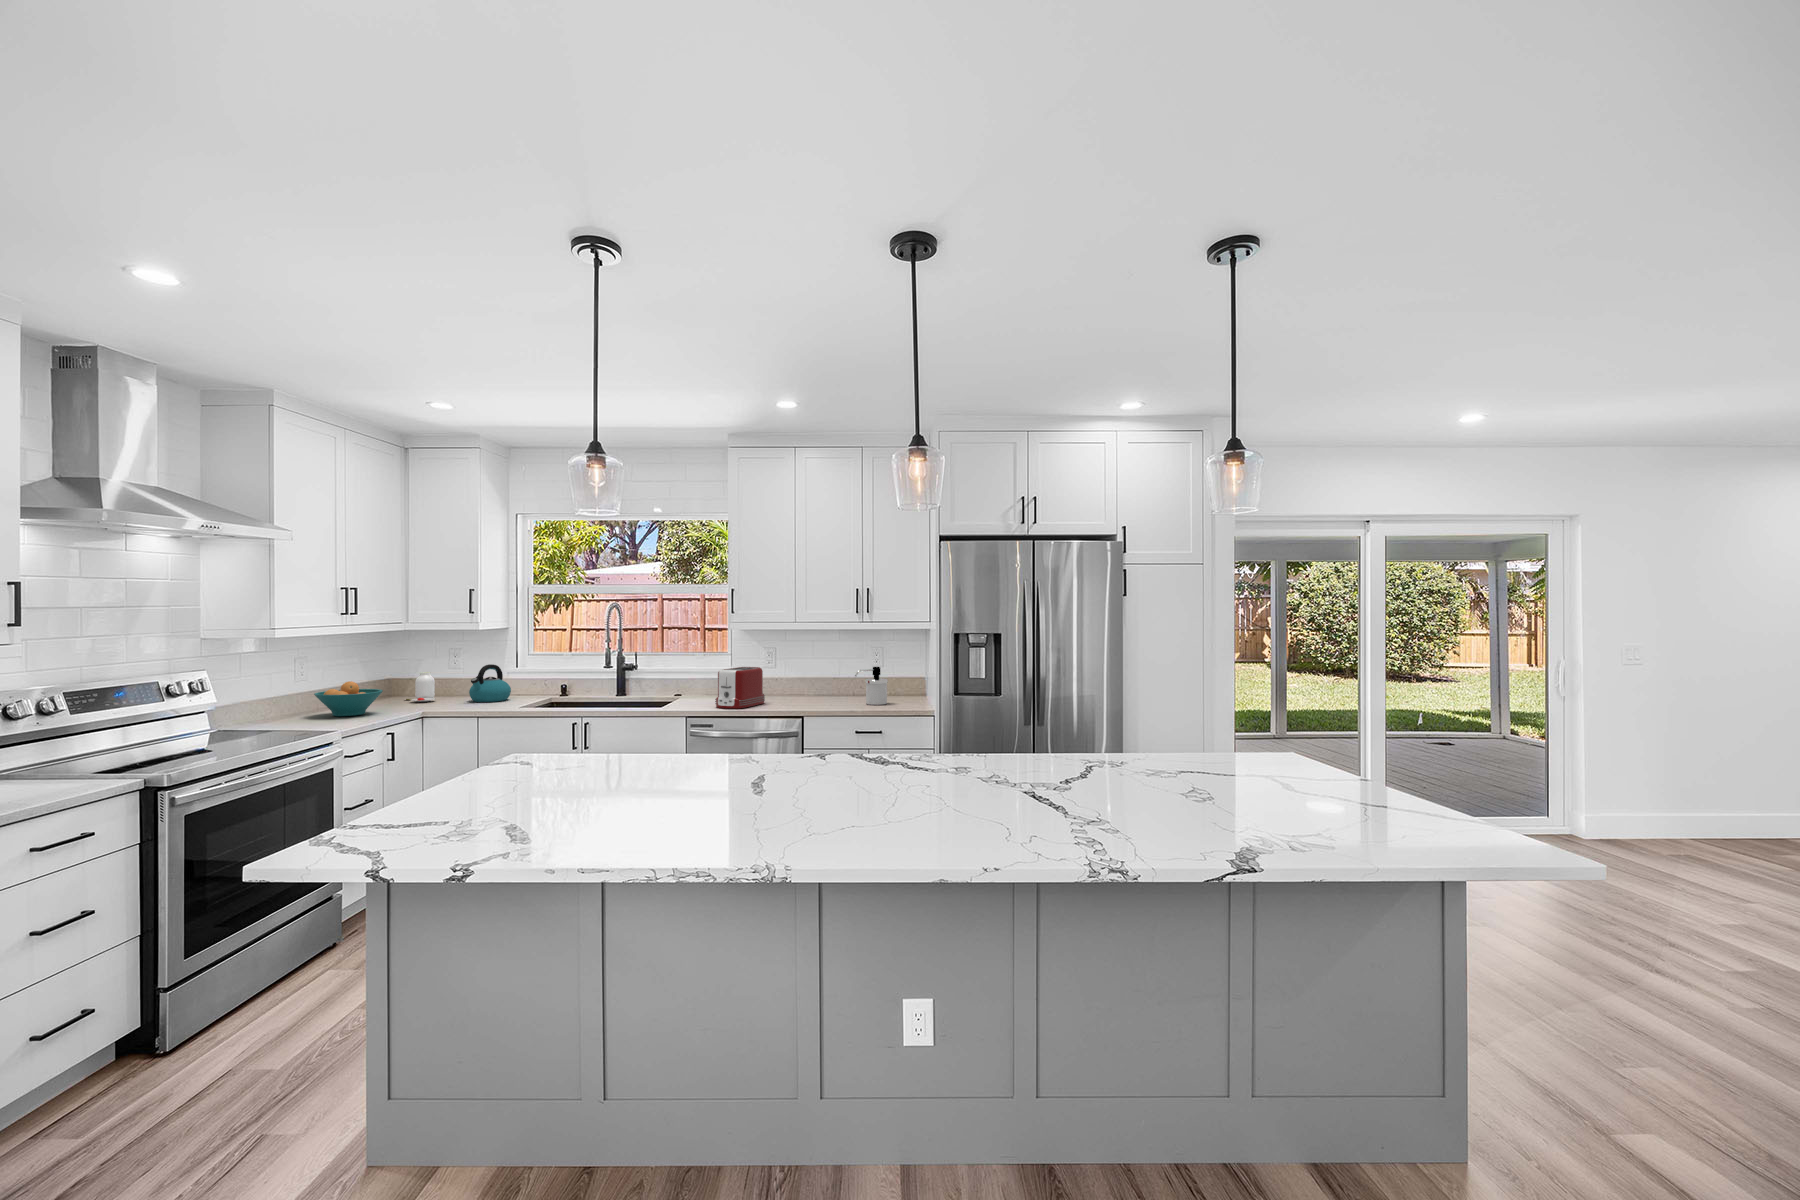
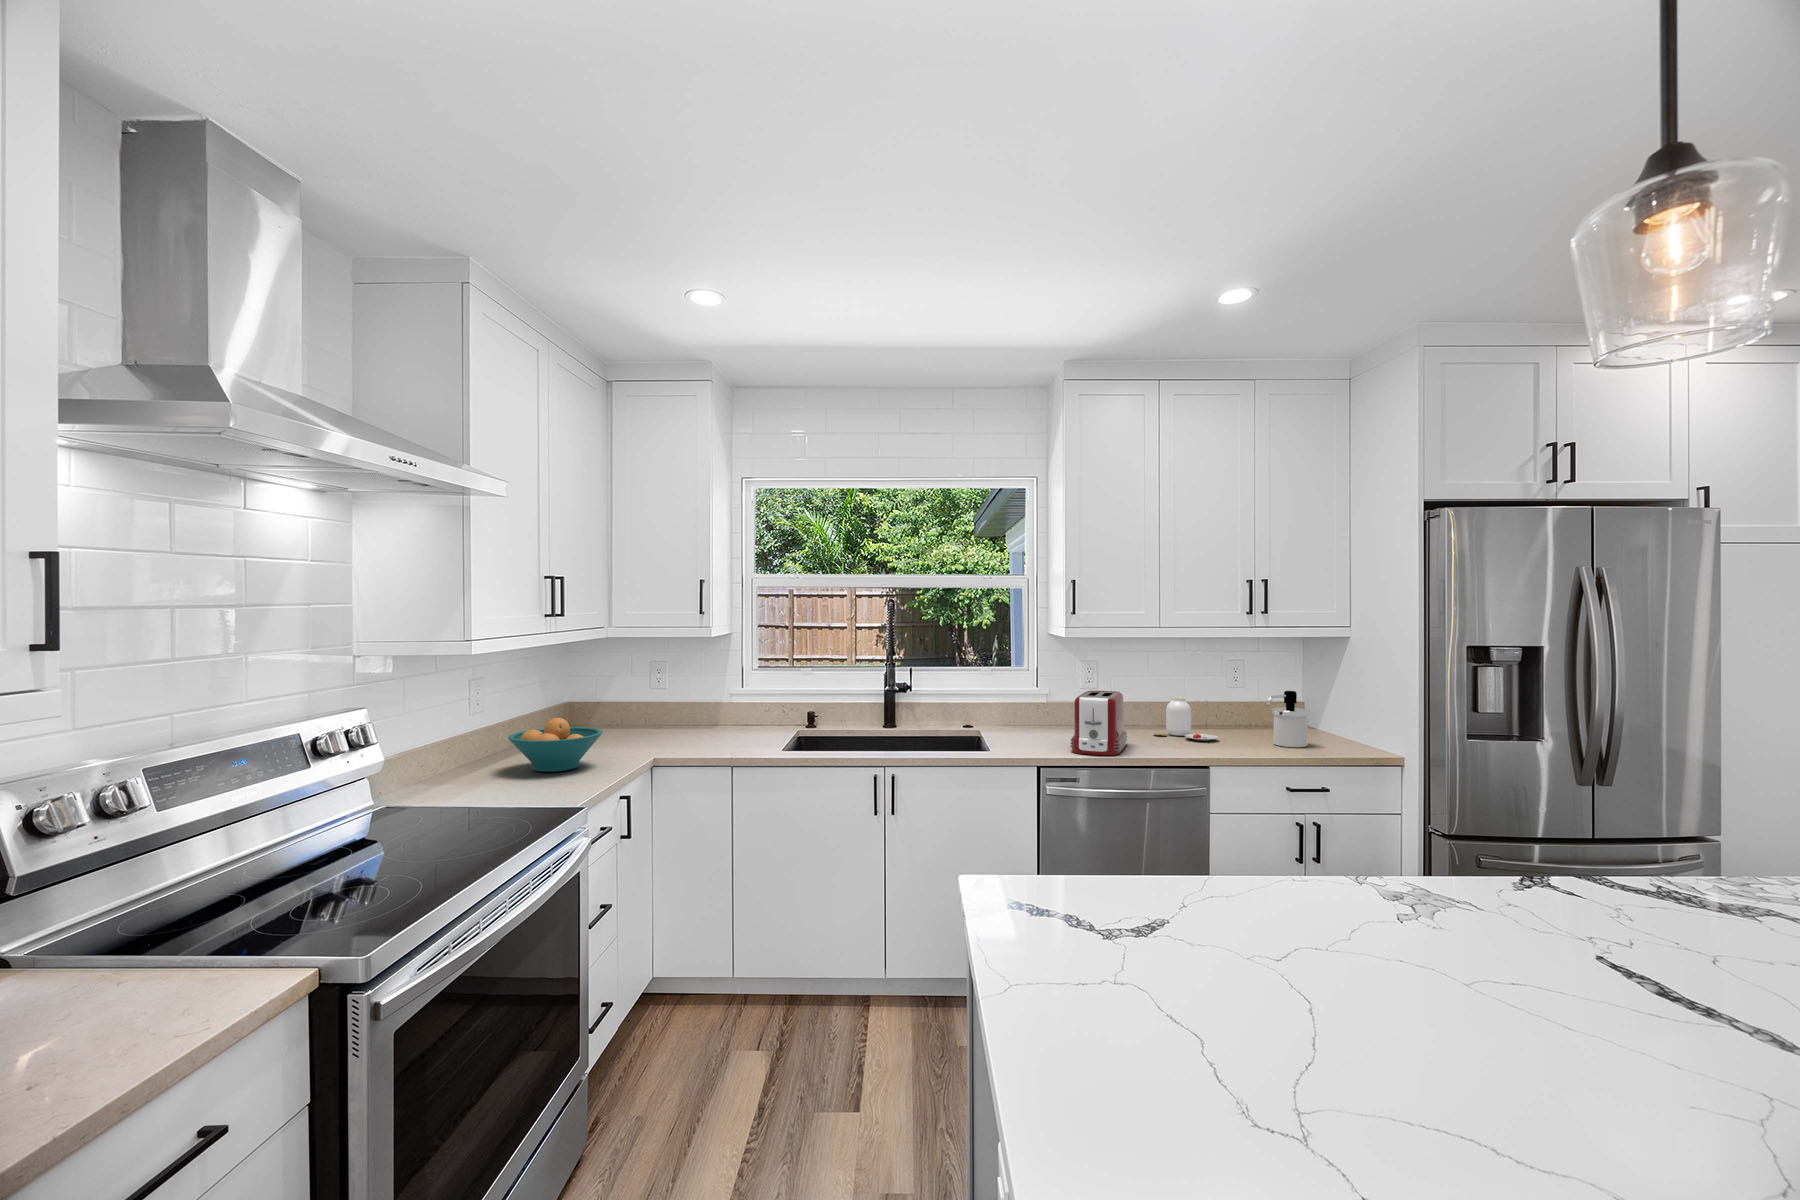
kettle: present [469,664,511,702] -> none [696,686,750,741]
jar: present [408,672,435,702] -> present [1154,697,1218,741]

